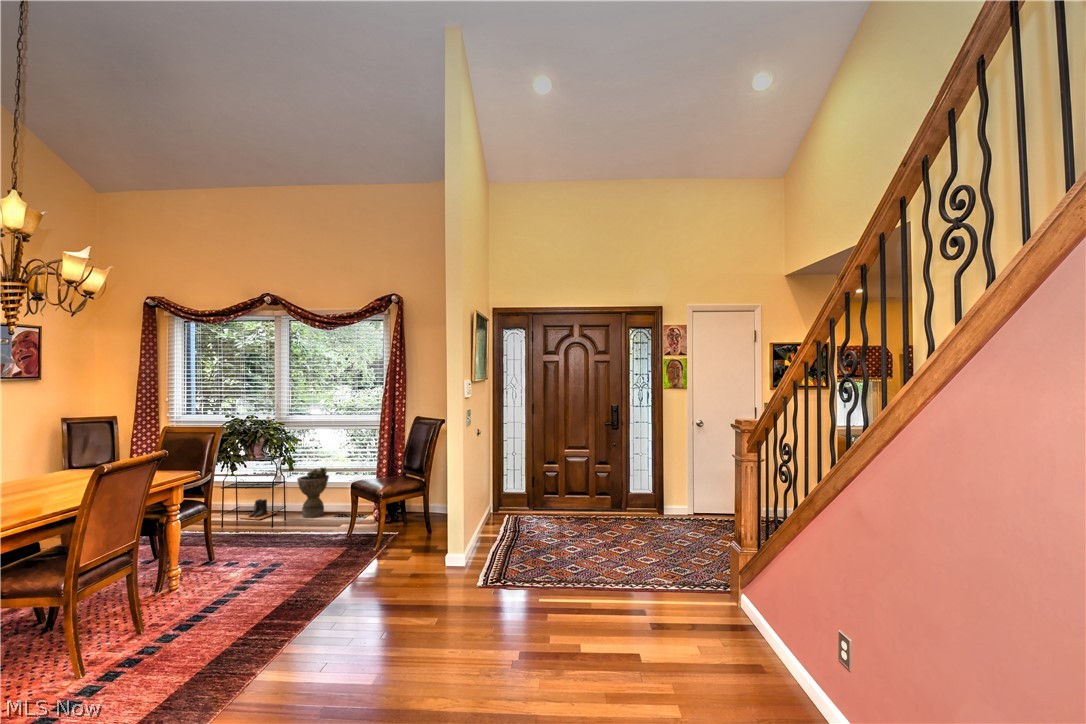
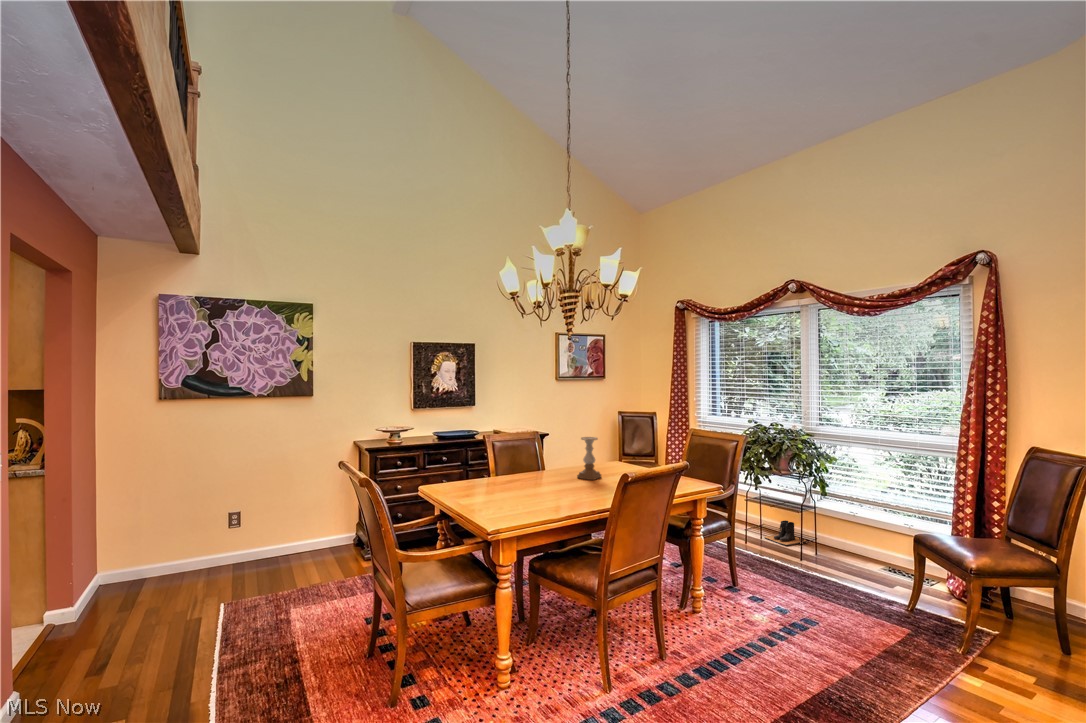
candle holder: none [21,443,56,490] -> present [577,437,601,480]
planter: present [297,468,329,518] -> none [831,497,874,561]

